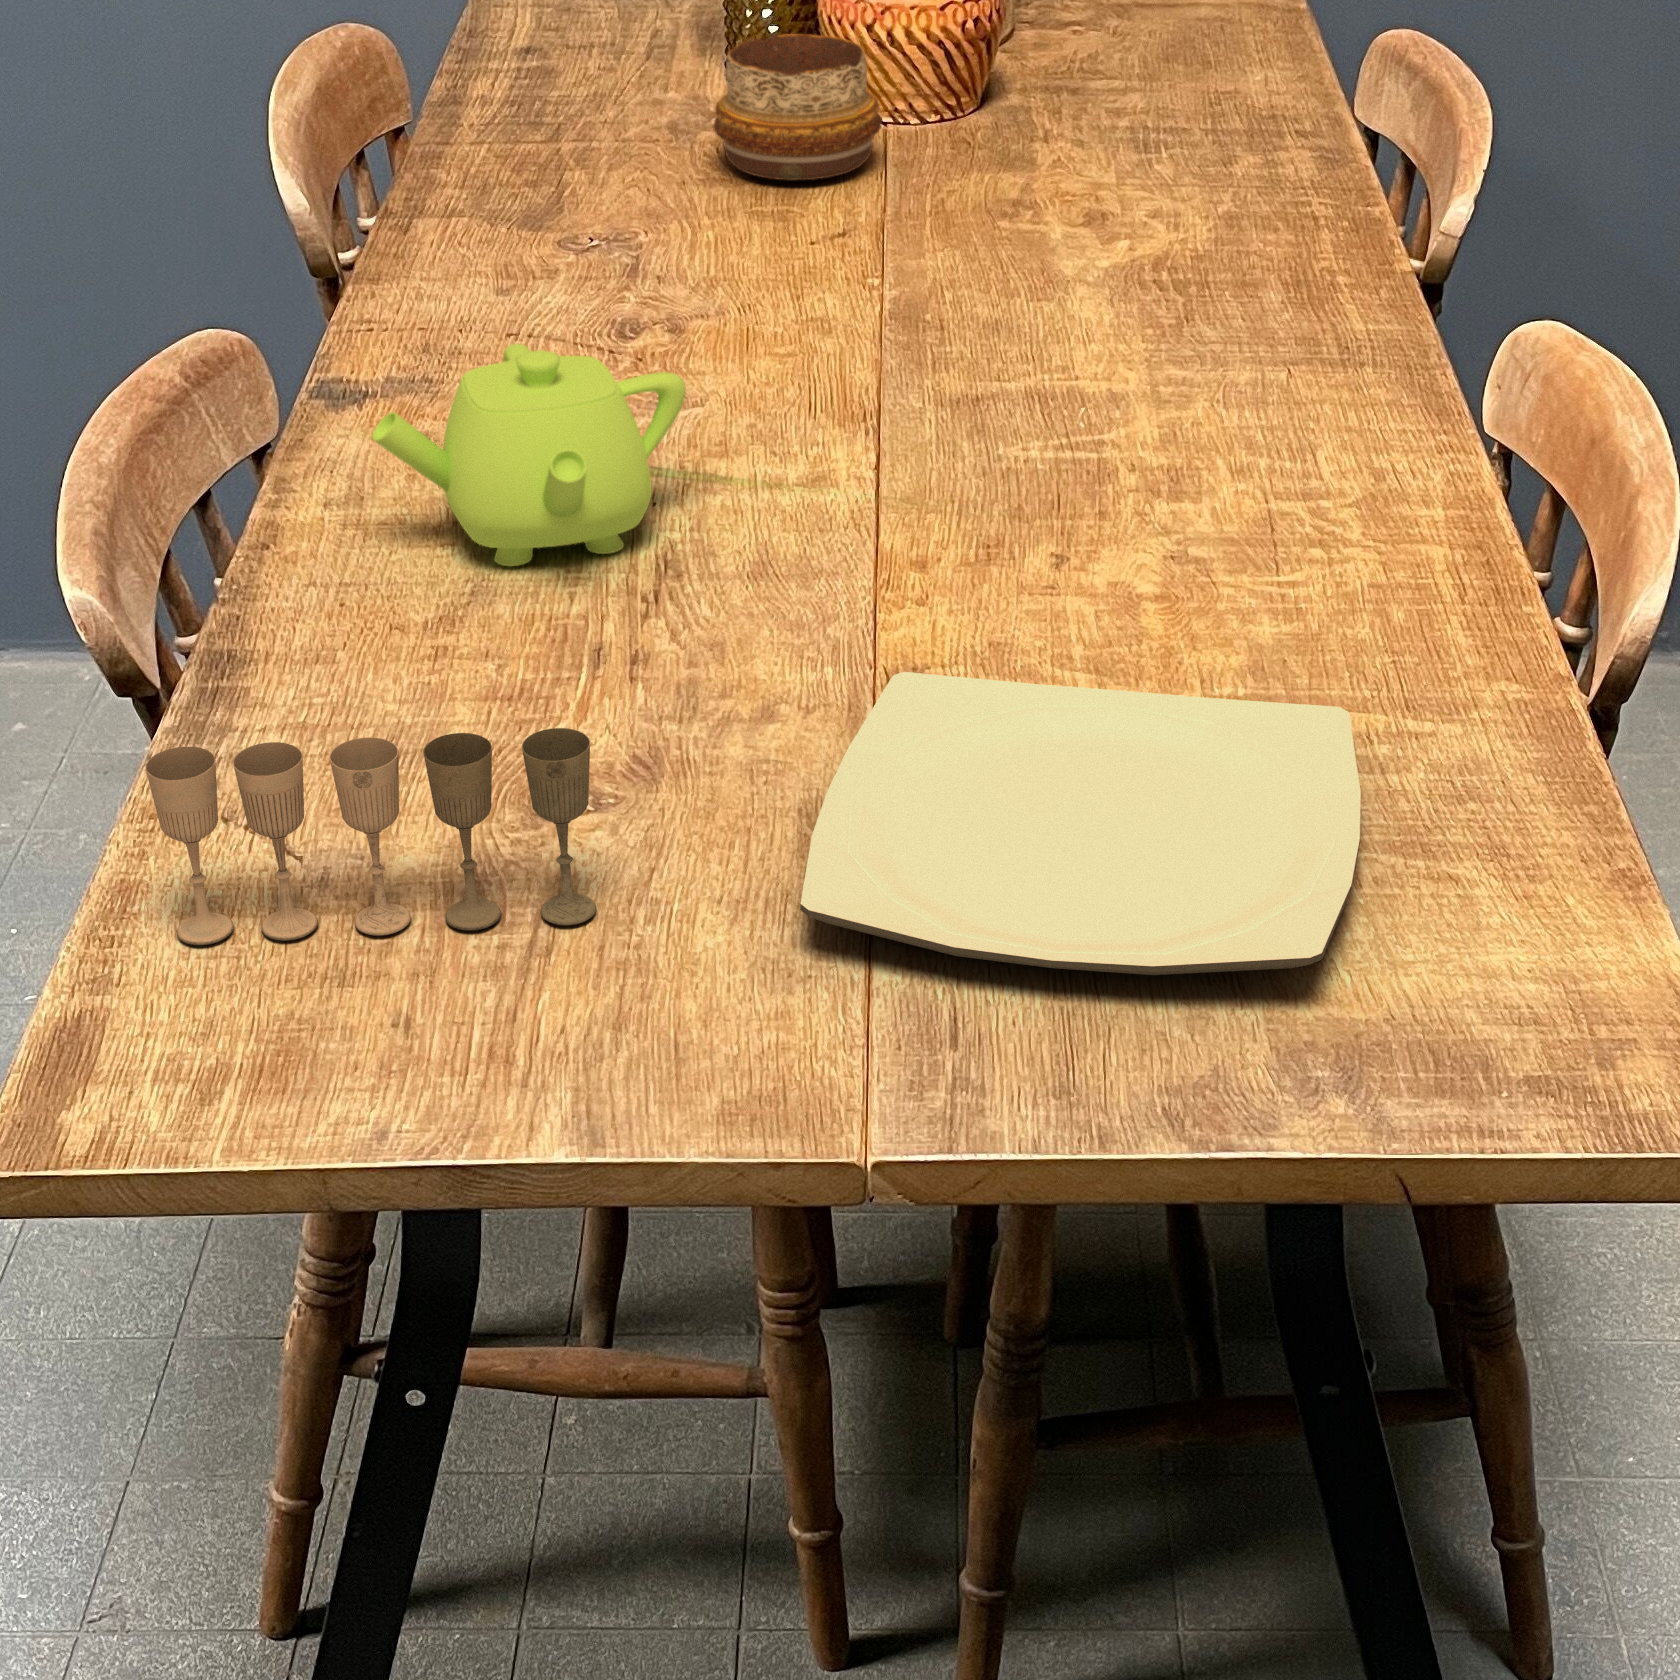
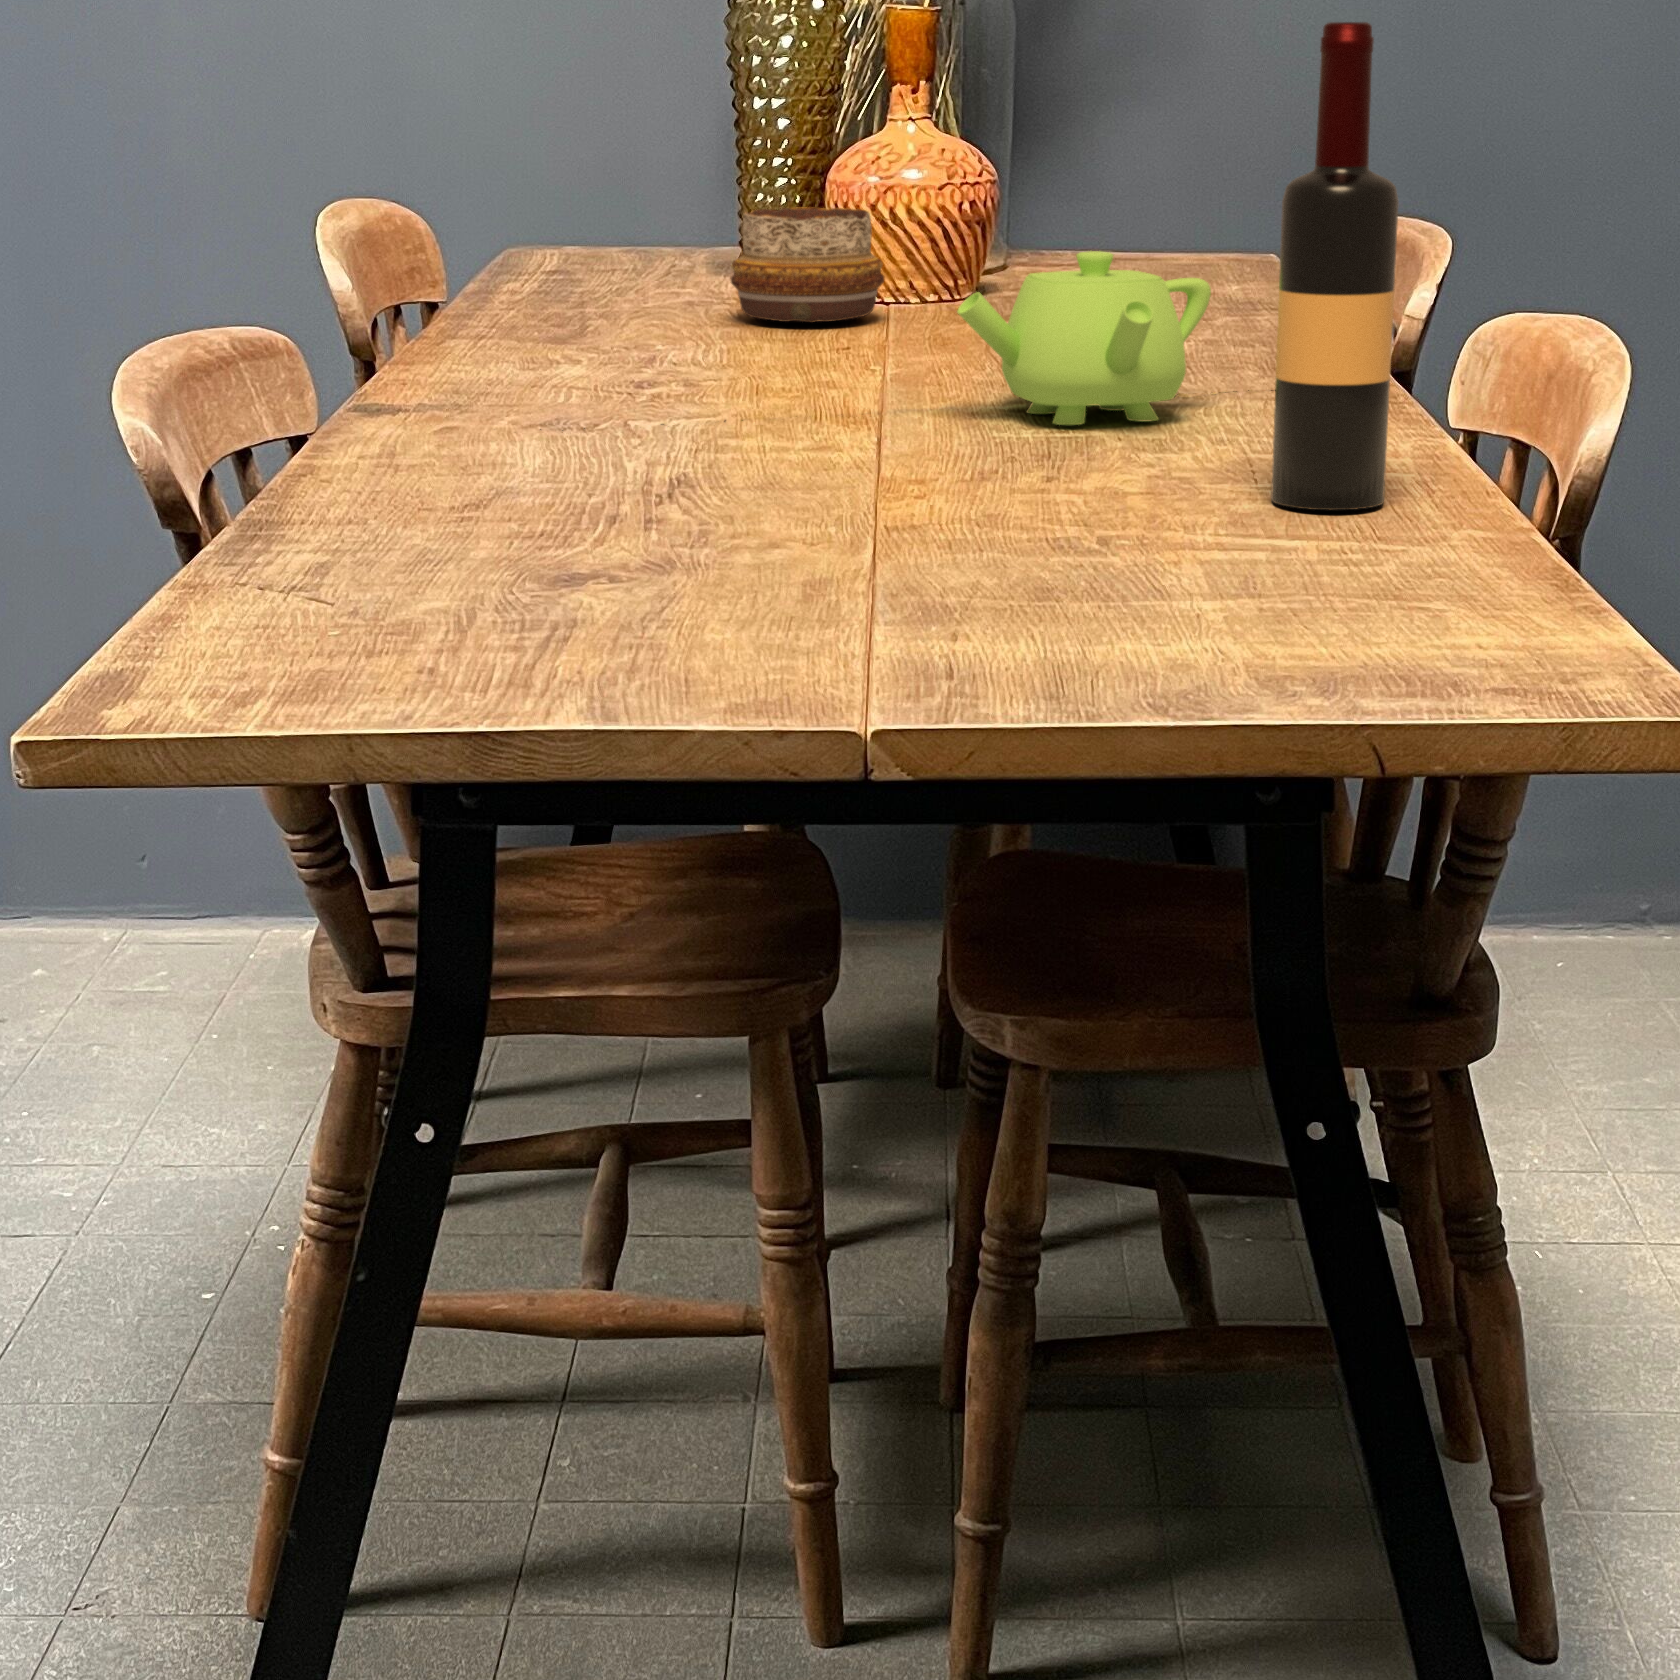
wine bottle: none [1297,125,1445,638] -> present [1271,22,1399,510]
teapot: present [372,344,686,566] -> present [957,251,1211,425]
plate: present [800,672,1361,975] -> none [807,504,1331,634]
wine glass: present [146,728,596,945] -> none [203,438,616,634]

